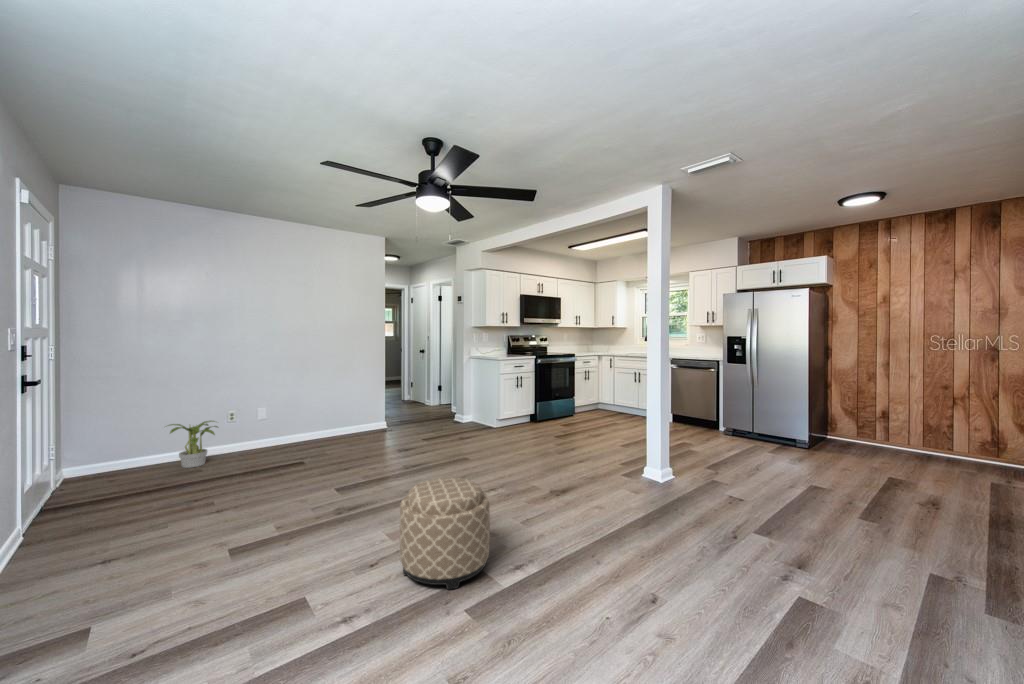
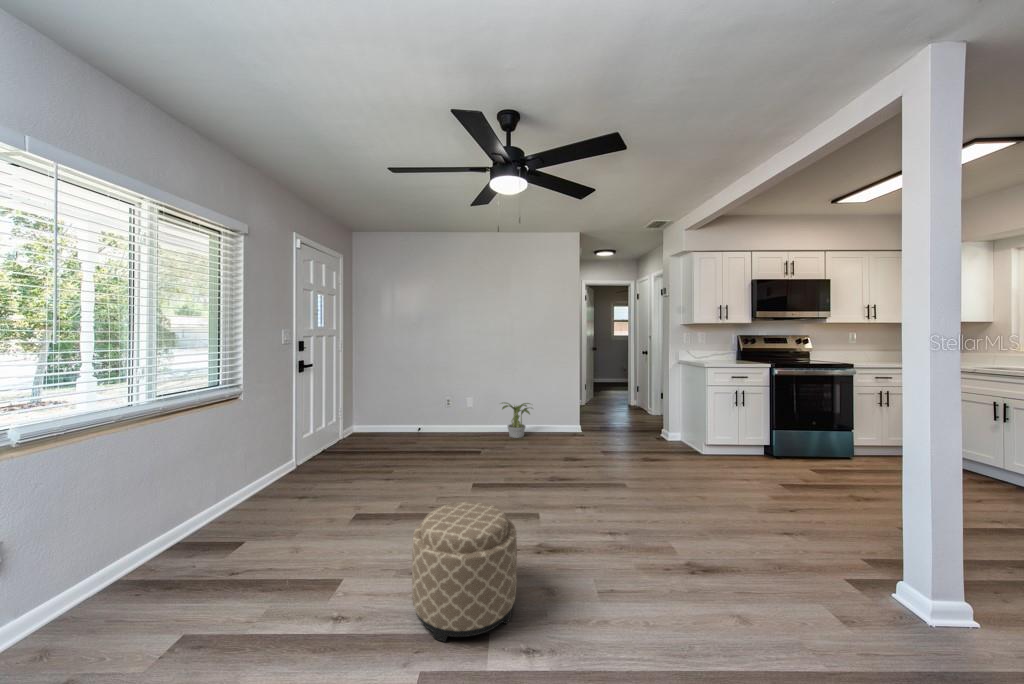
potted plant: present [168,421,217,468] -> present [502,402,530,438]

